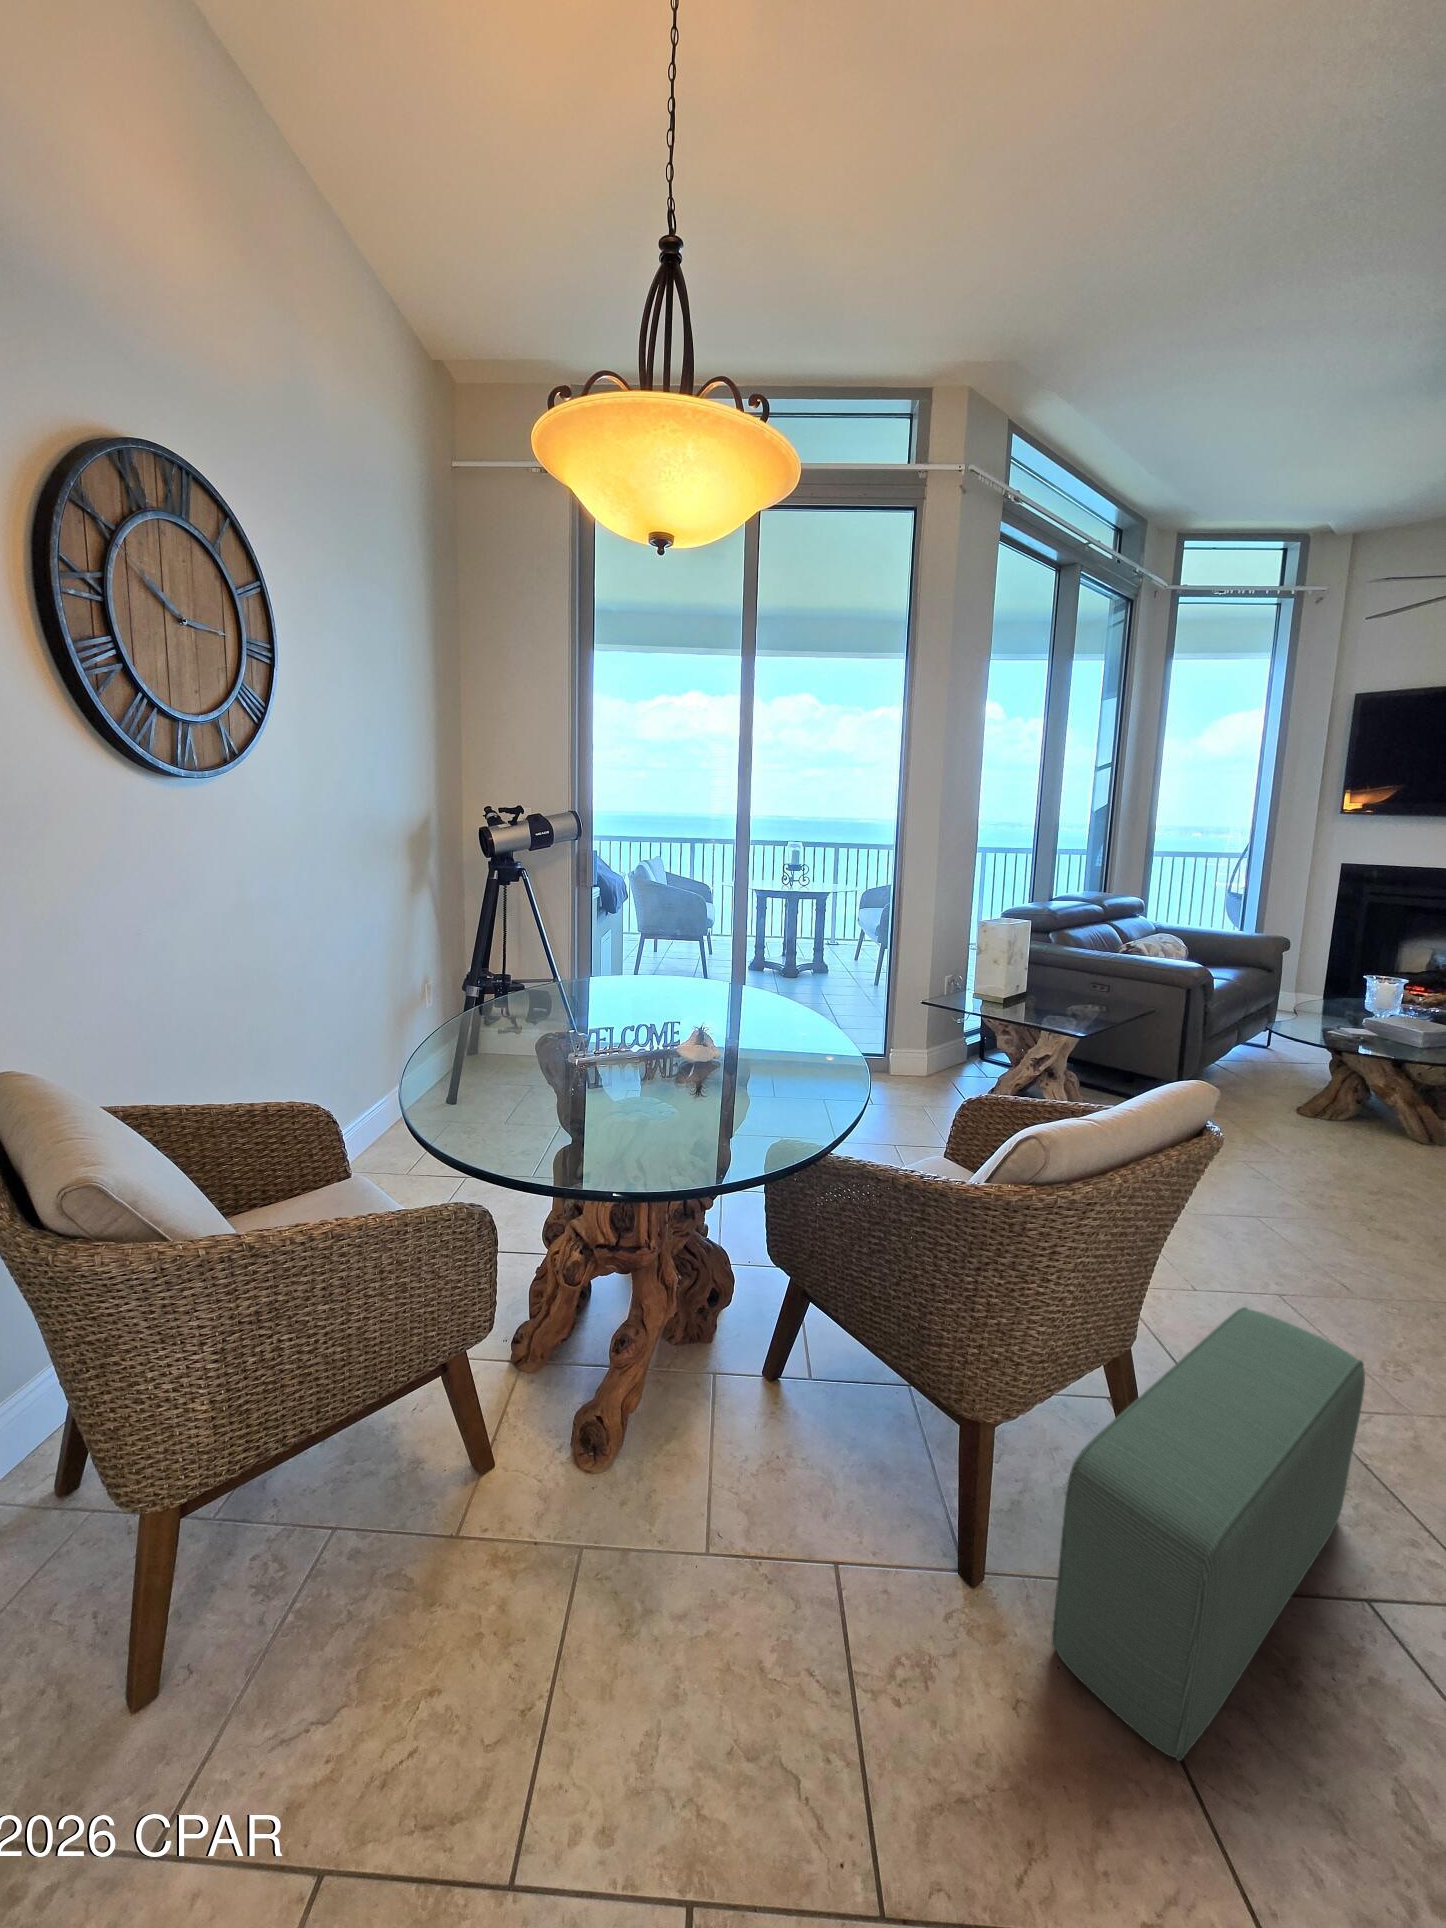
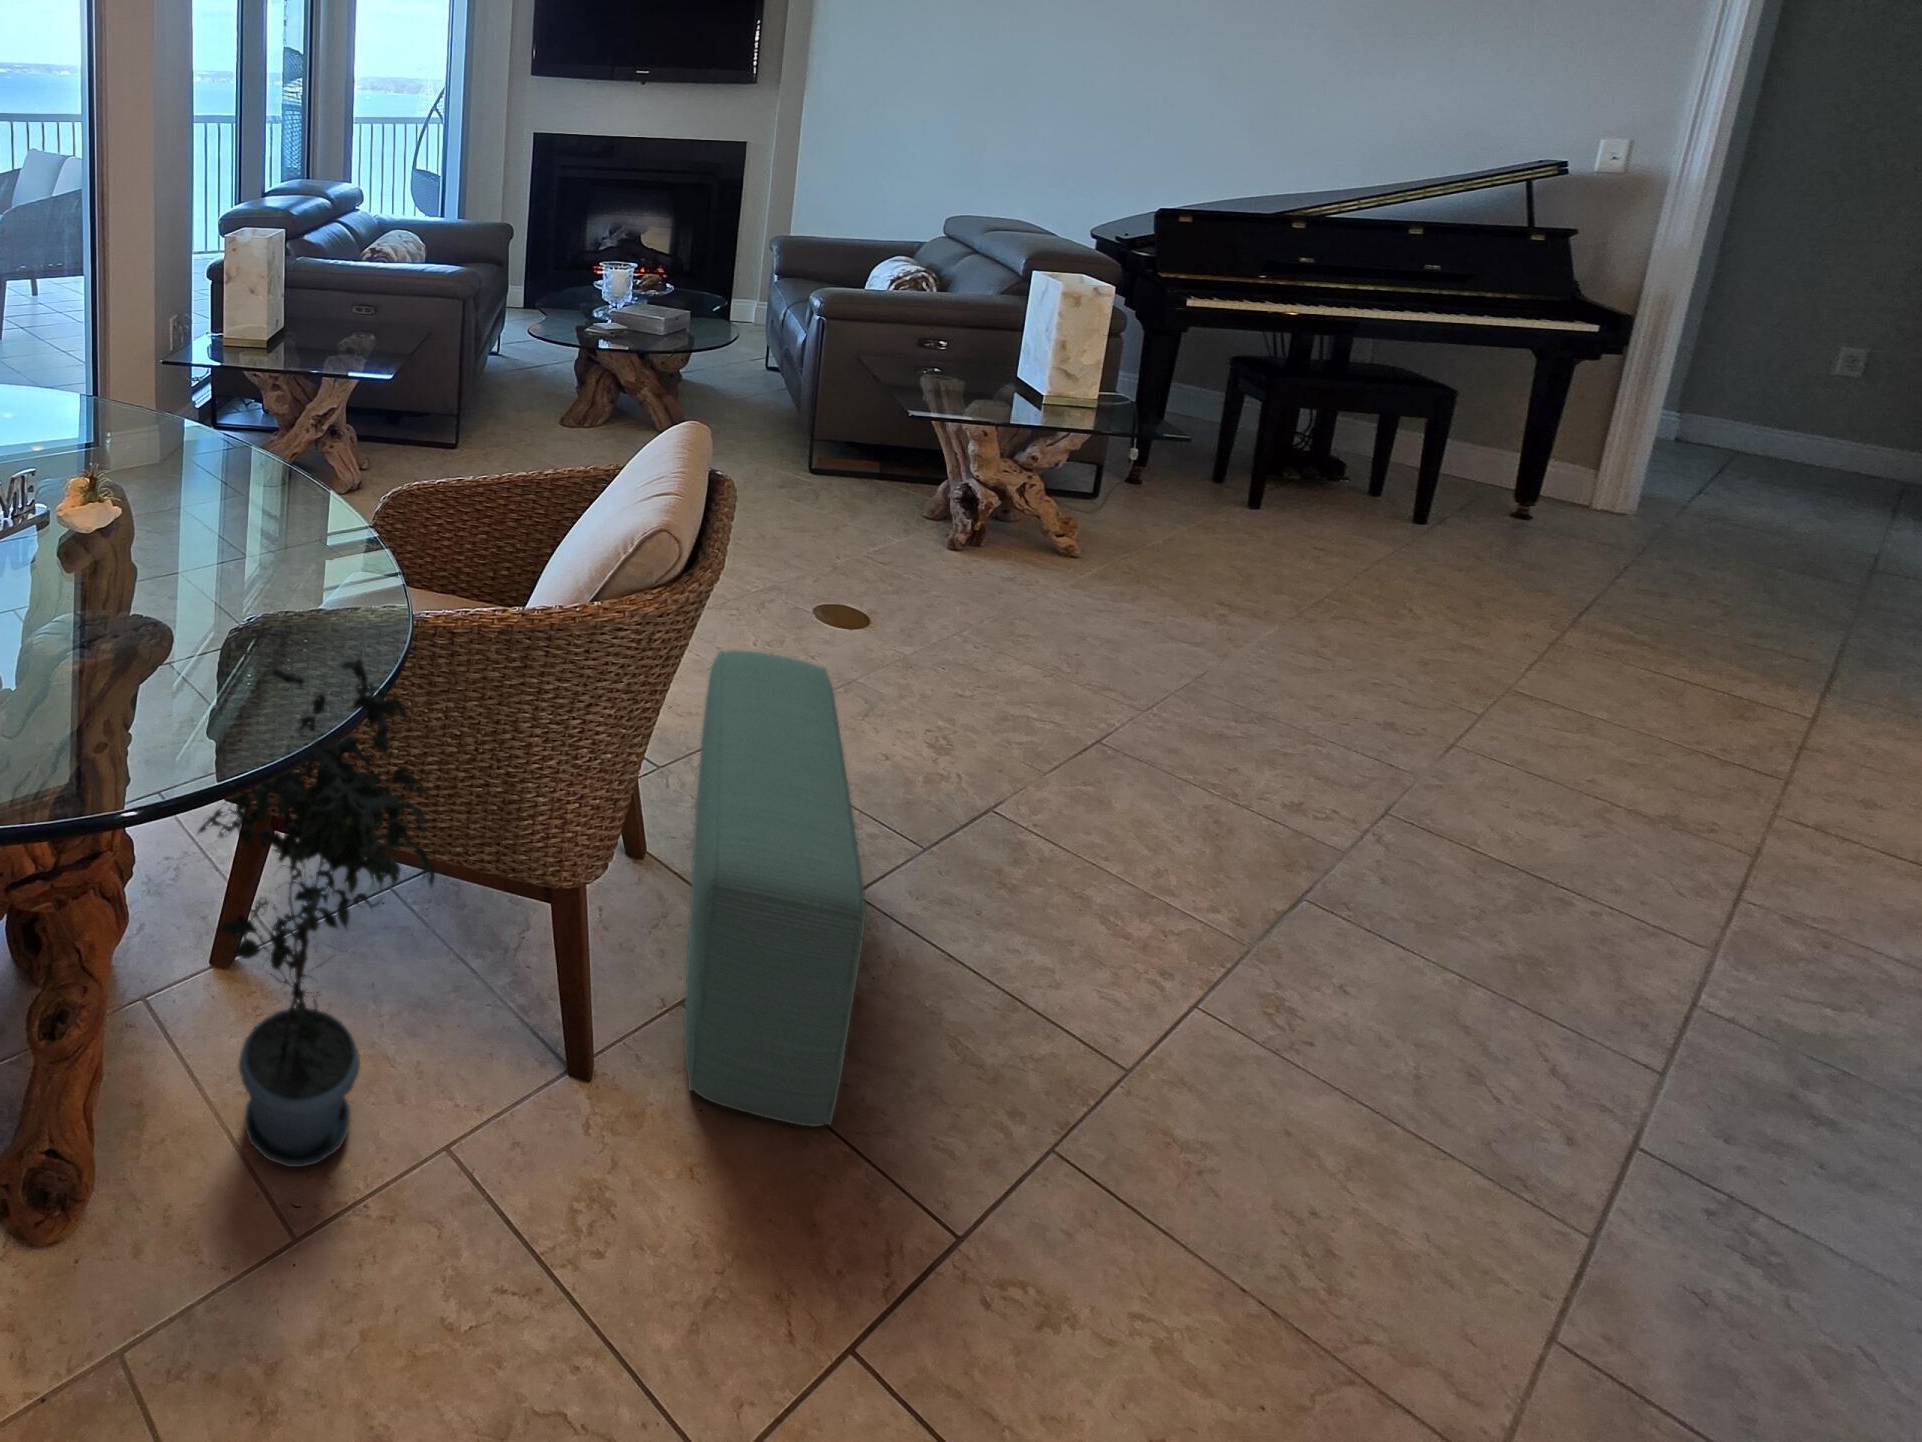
potted plant: none [684,1177,839,1520] -> present [198,659,435,1167]

